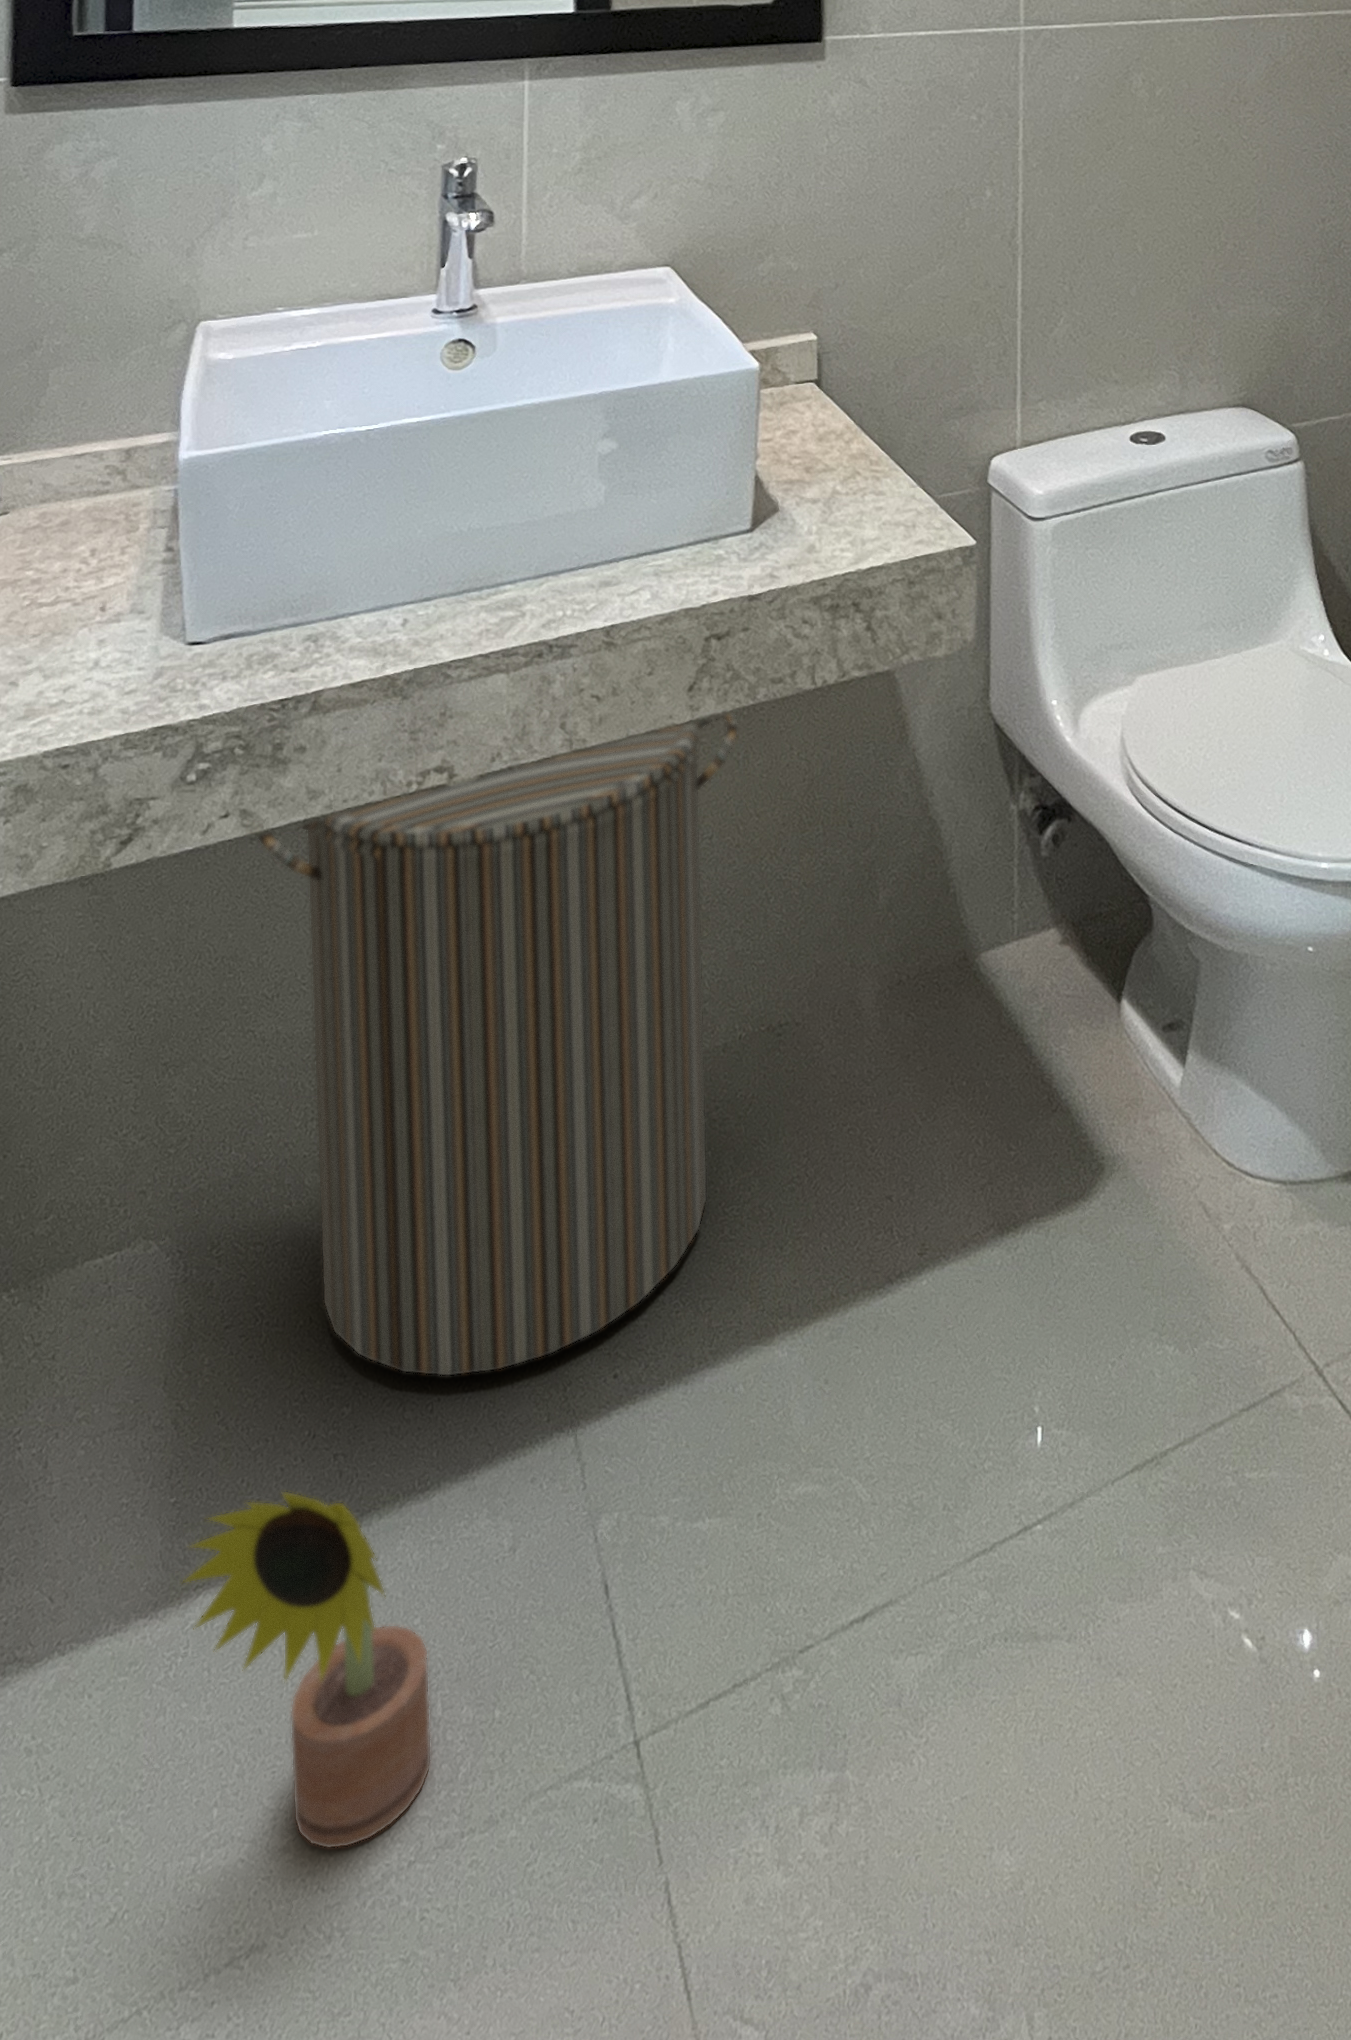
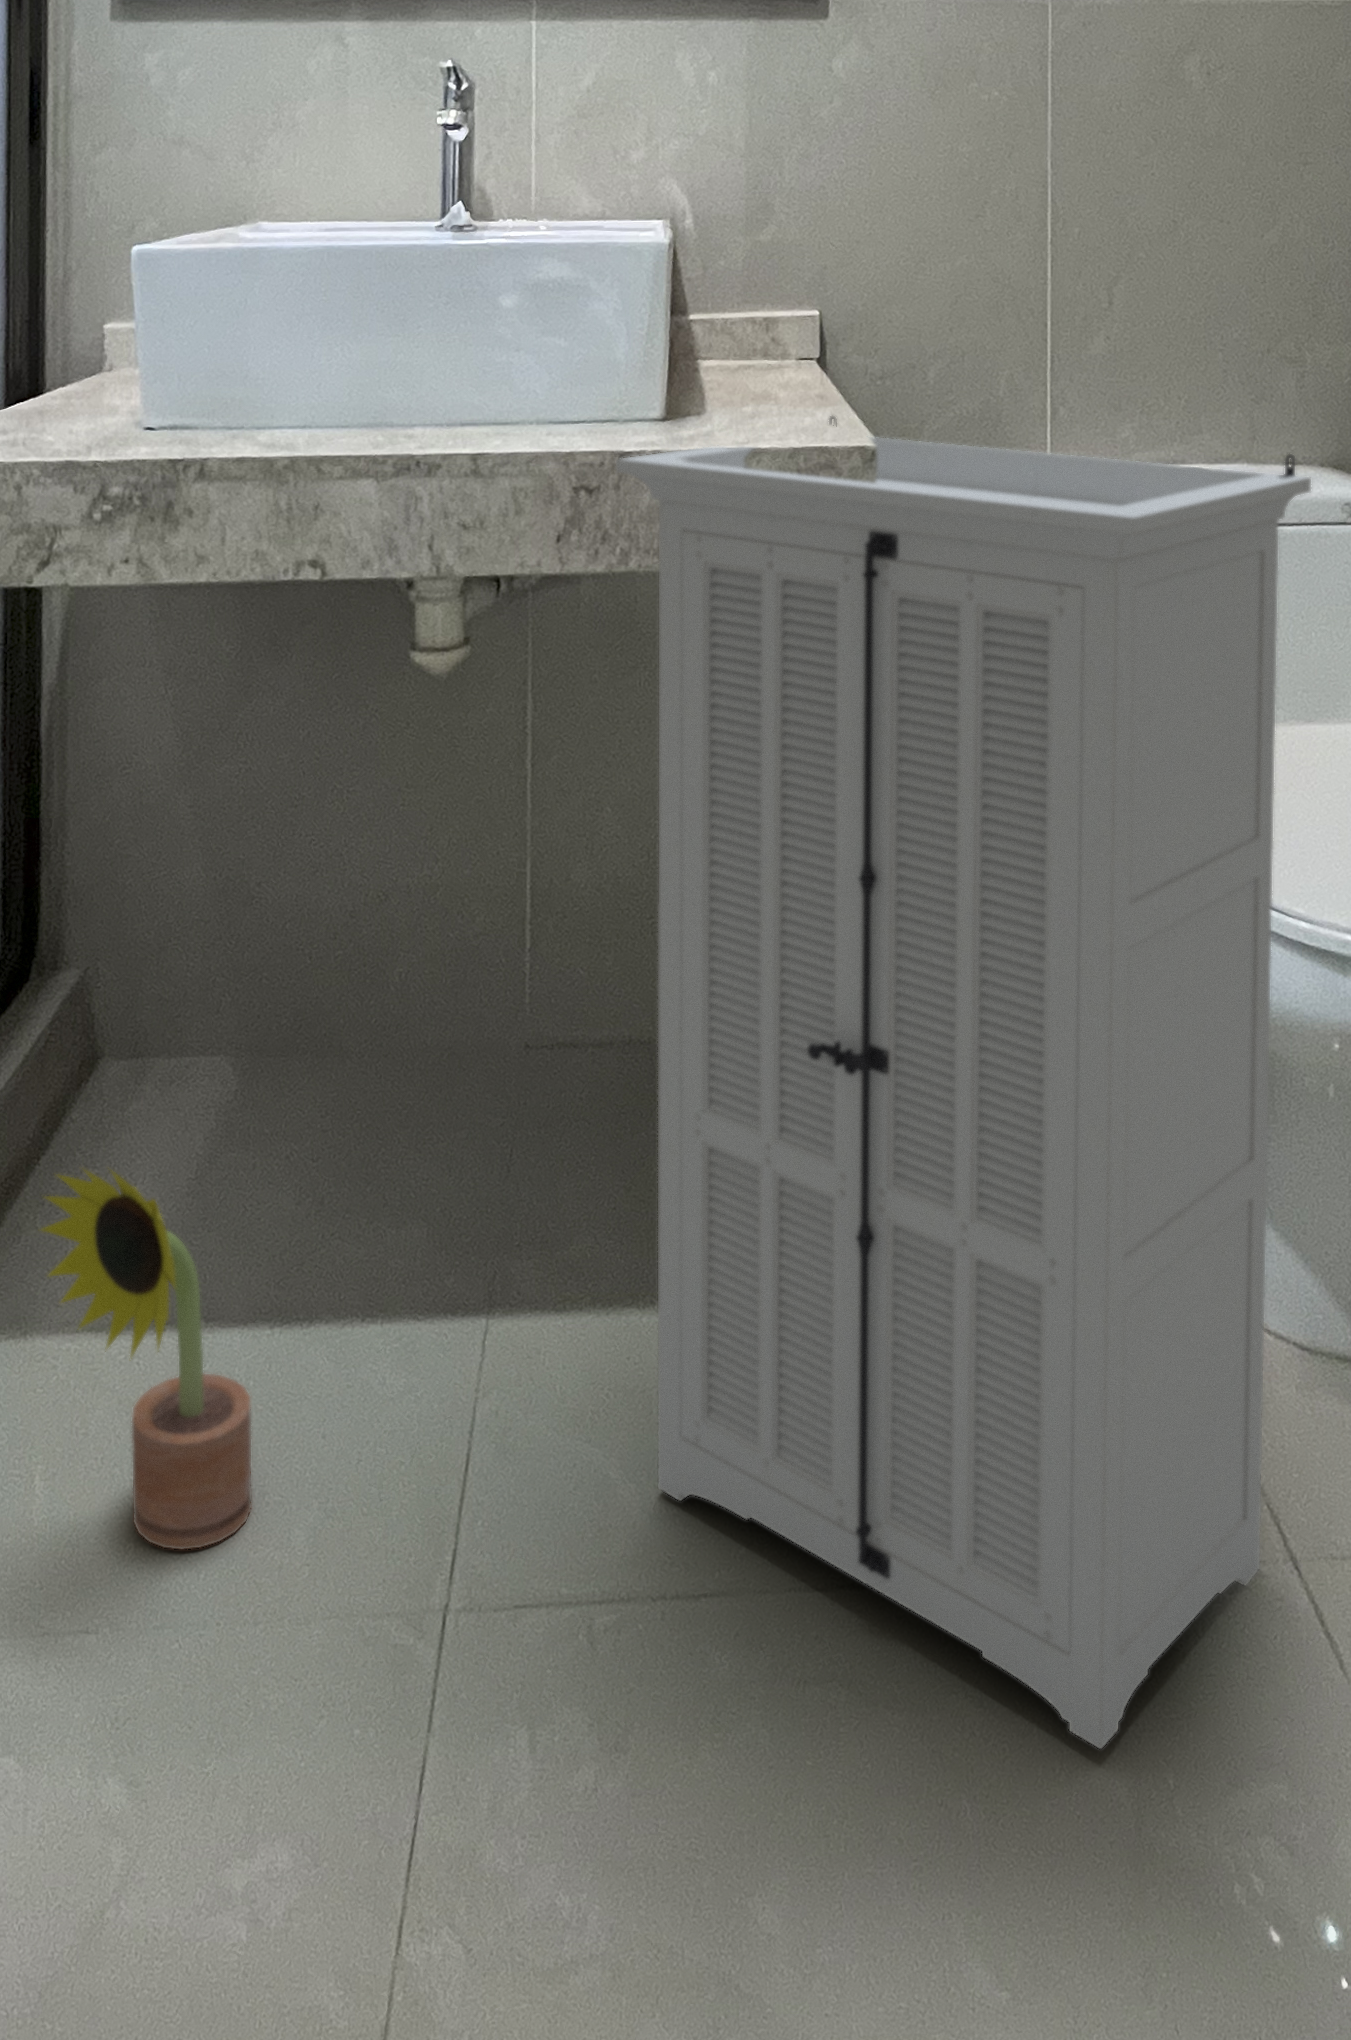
storage cabinet: none [780,518,1343,1619] -> present [616,417,1311,1748]
laundry hamper: present [259,714,737,1375] -> none [239,564,688,1249]

